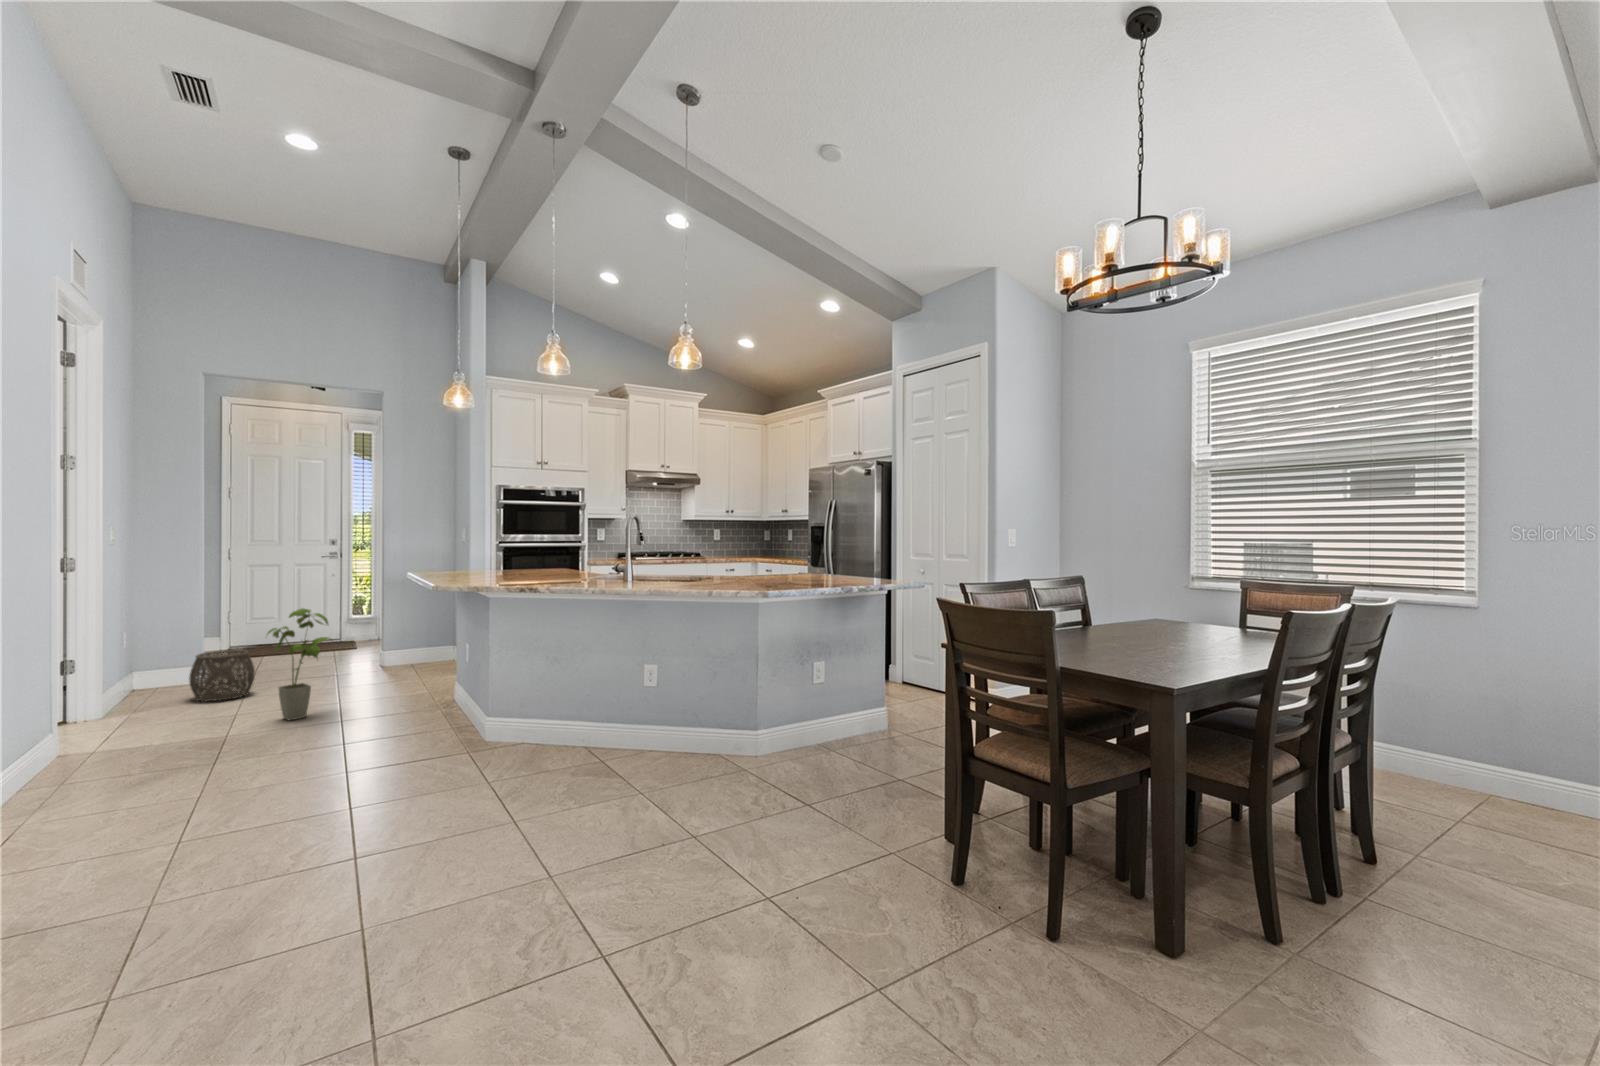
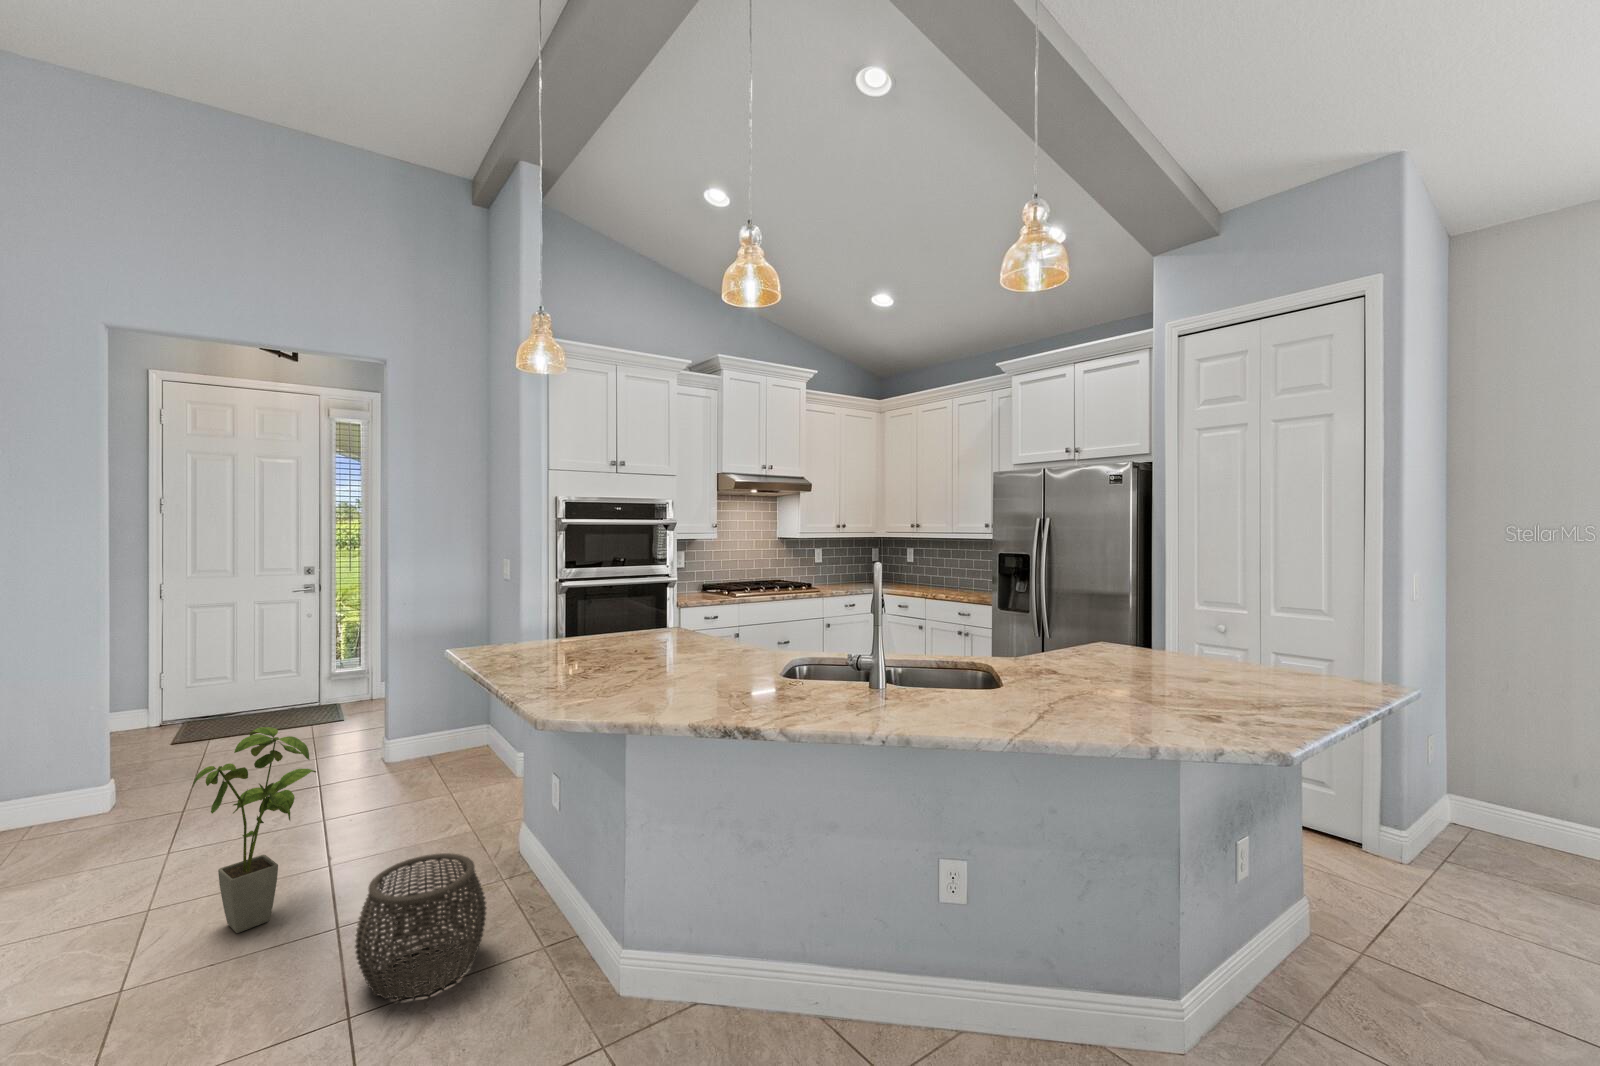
woven basket: present [189,650,255,701] -> present [355,853,487,1001]

